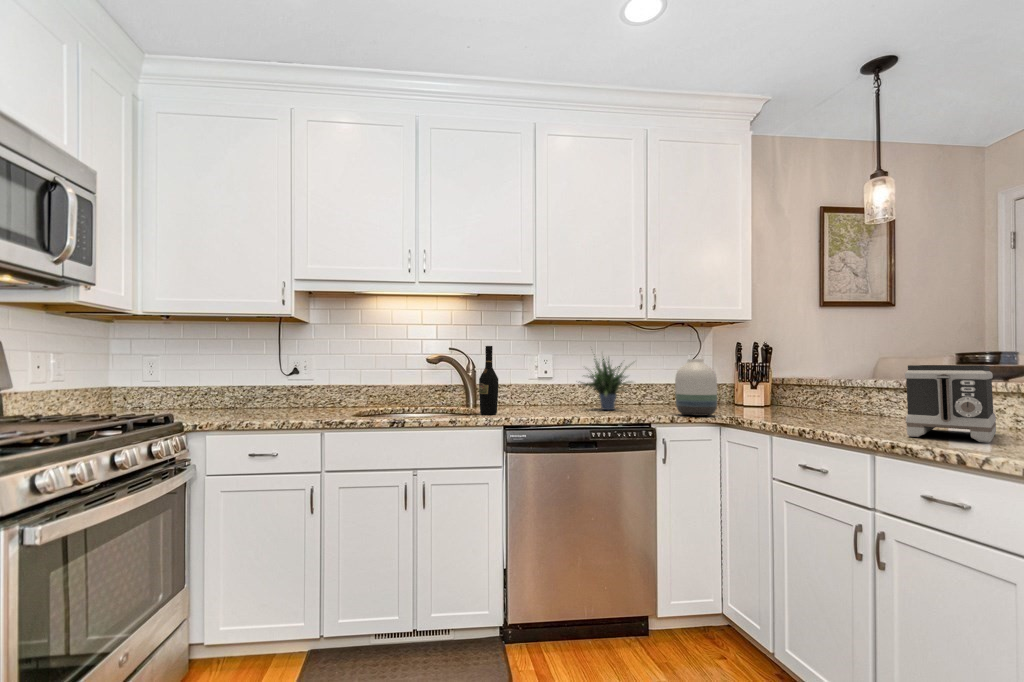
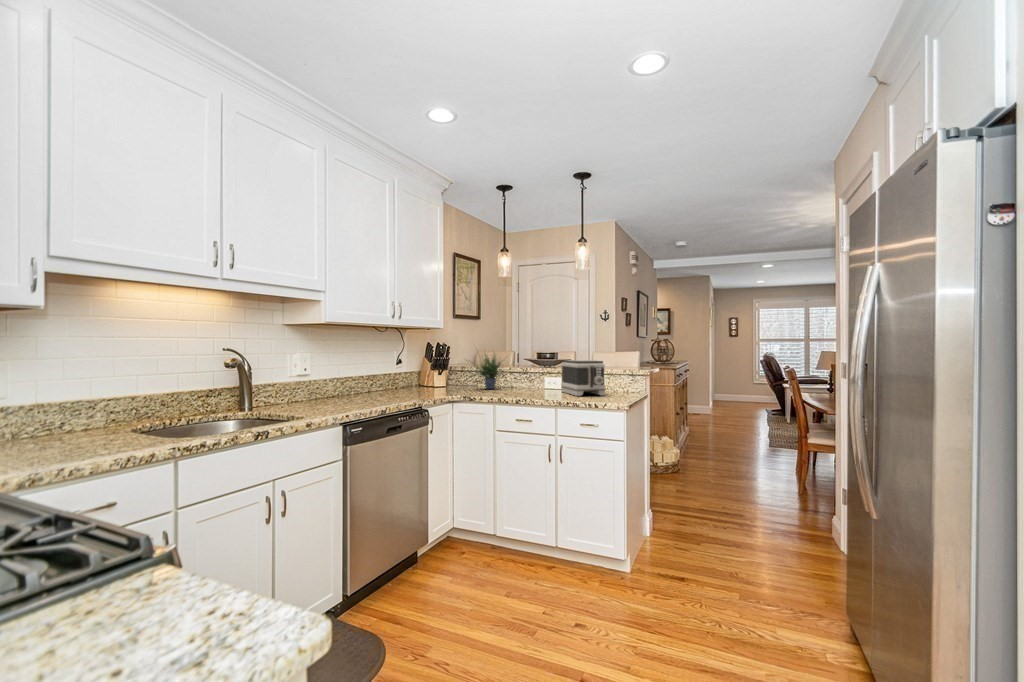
wine bottle: present [479,346,498,415] -> none [306,348,327,415]
potted plant: present [579,359,631,410] -> present [475,355,507,389]
vase: present [675,359,717,416] -> none [435,357,463,397]

